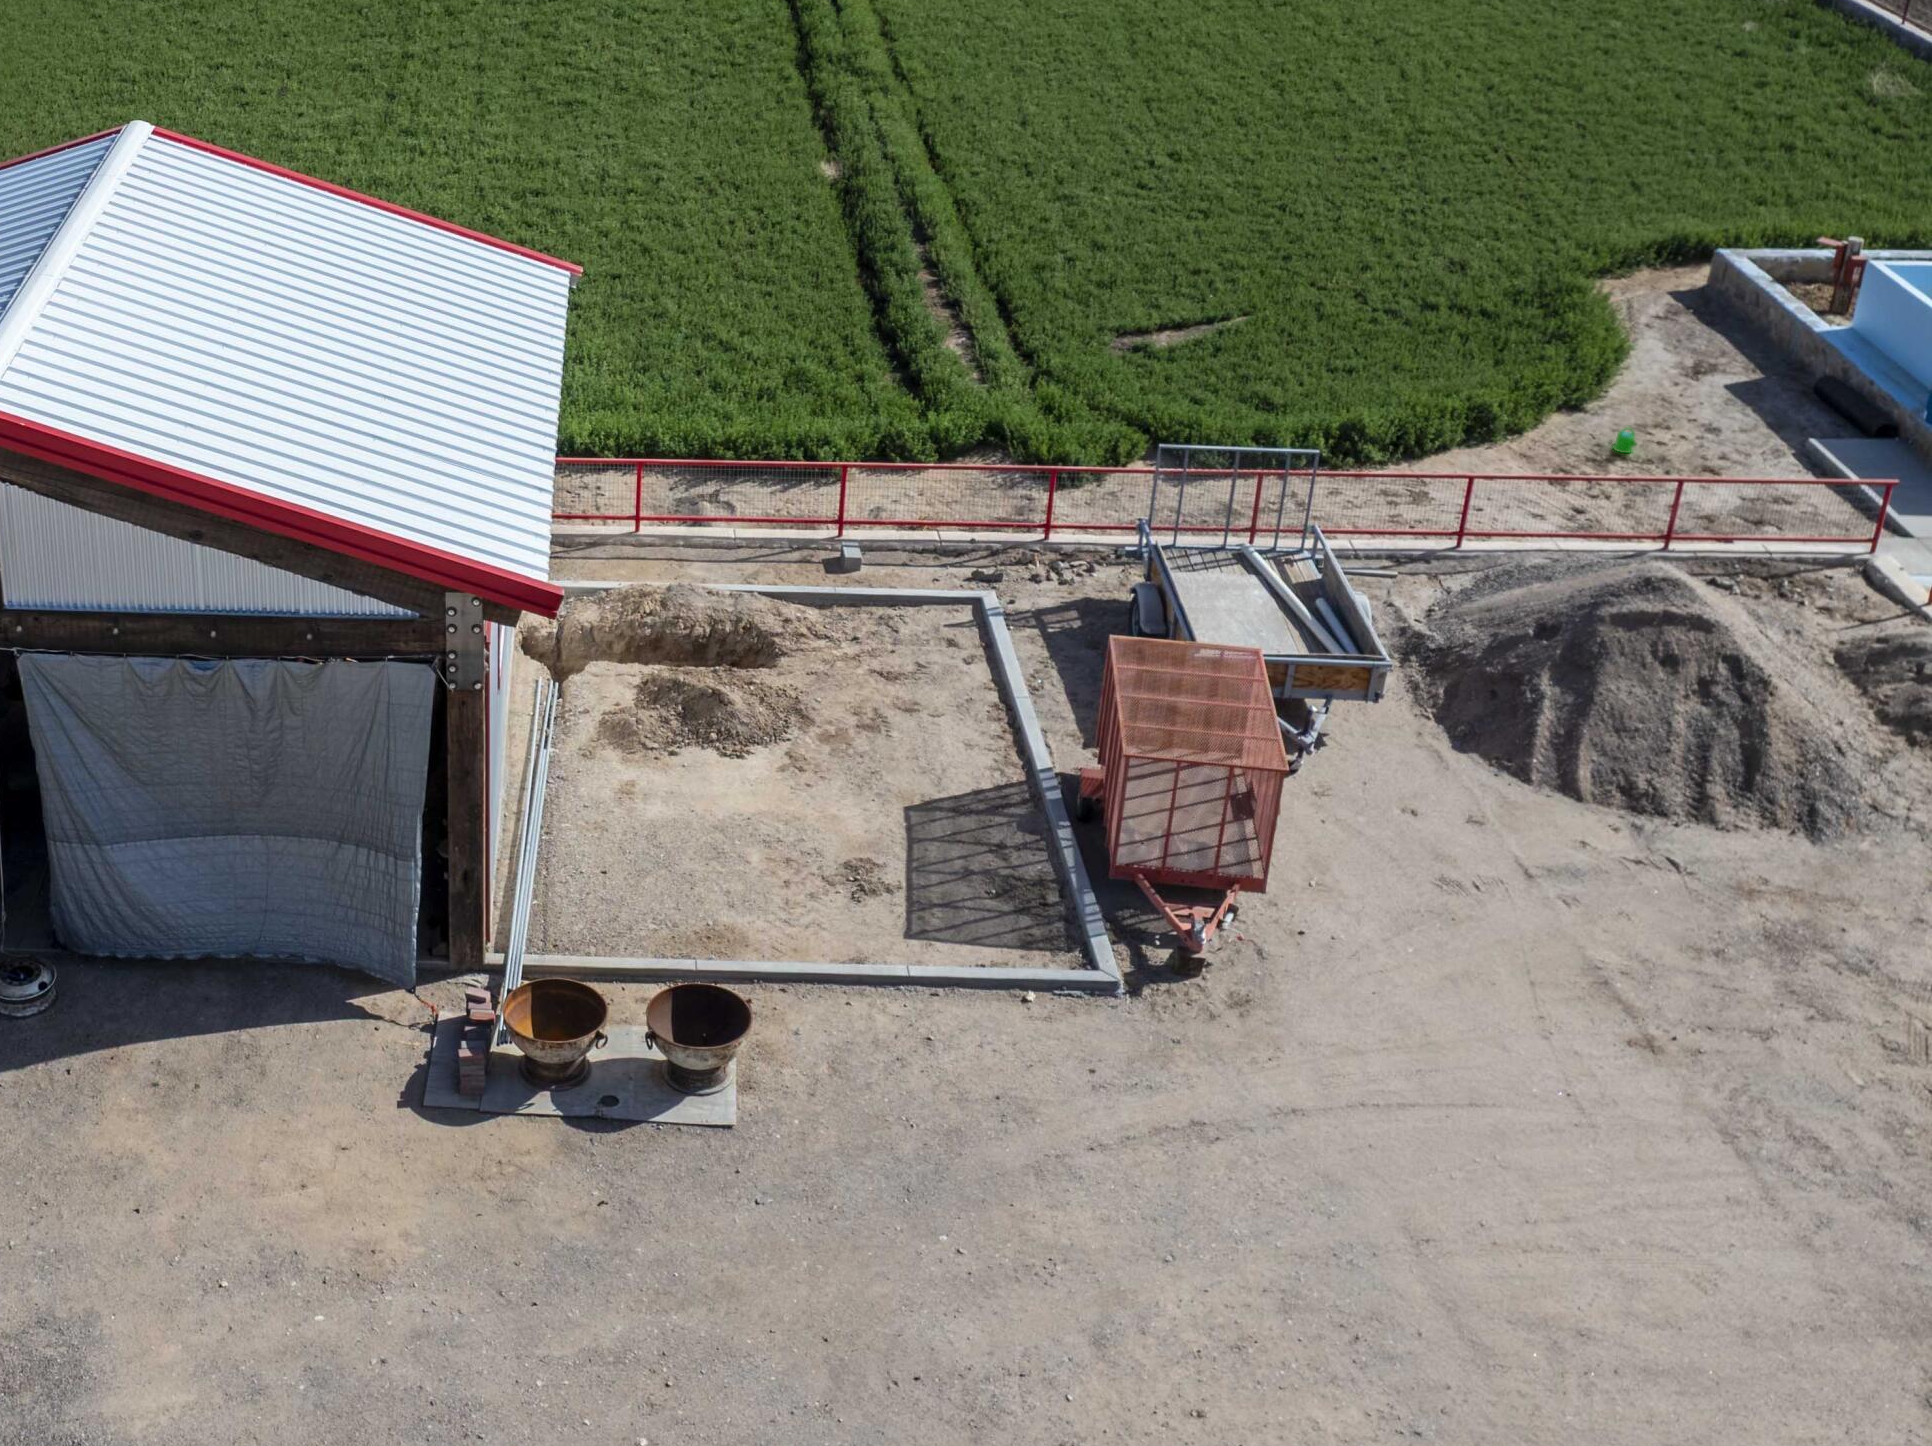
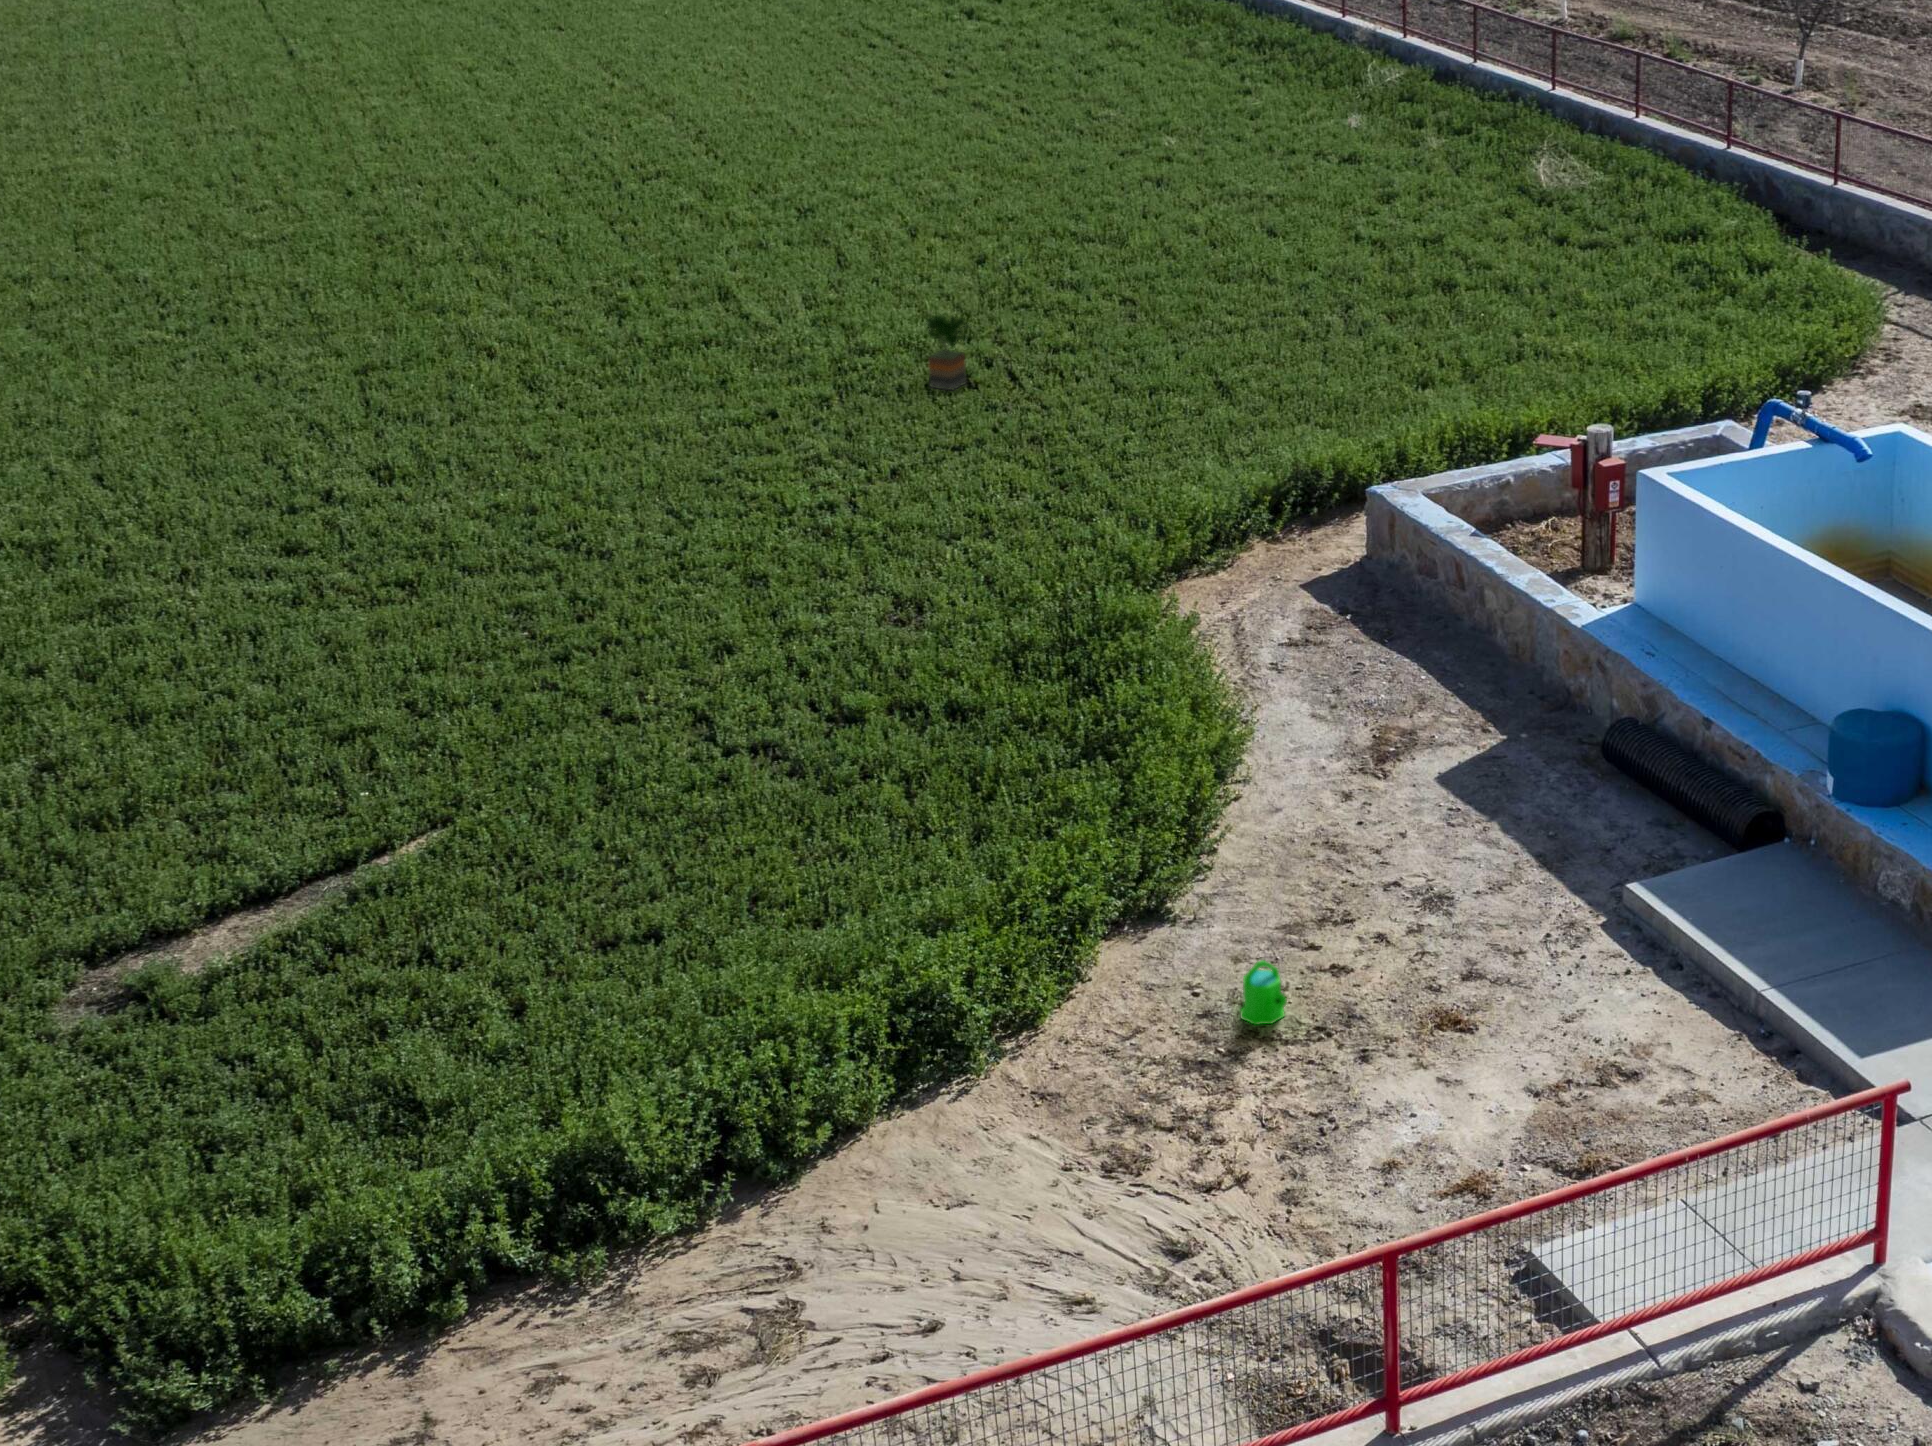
potted tree: none [1468,123,1500,164] -> present [926,314,971,391]

